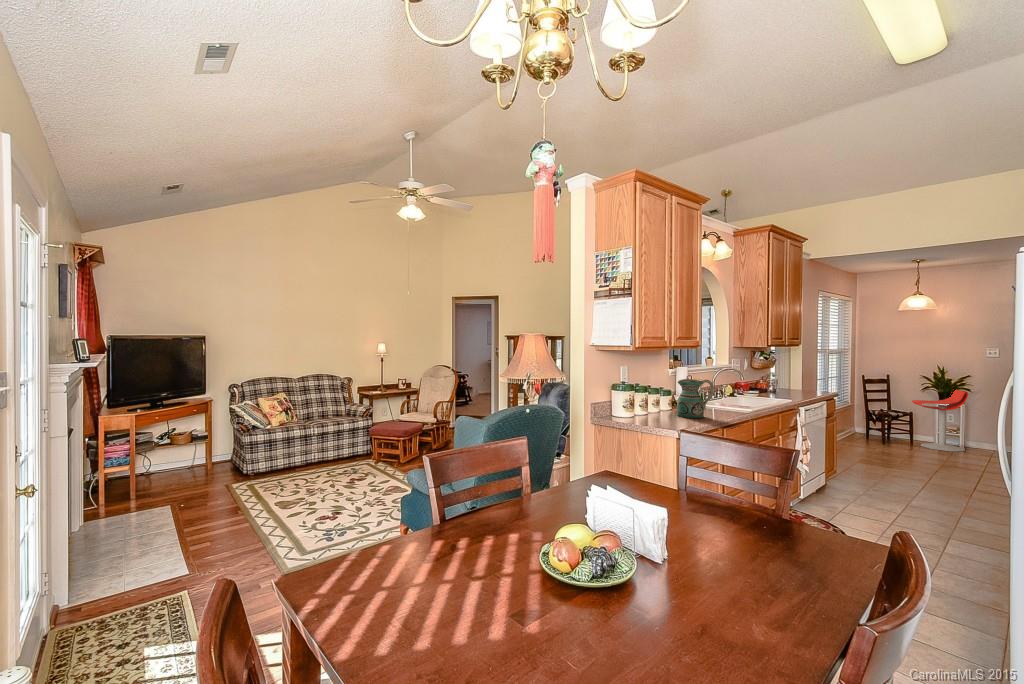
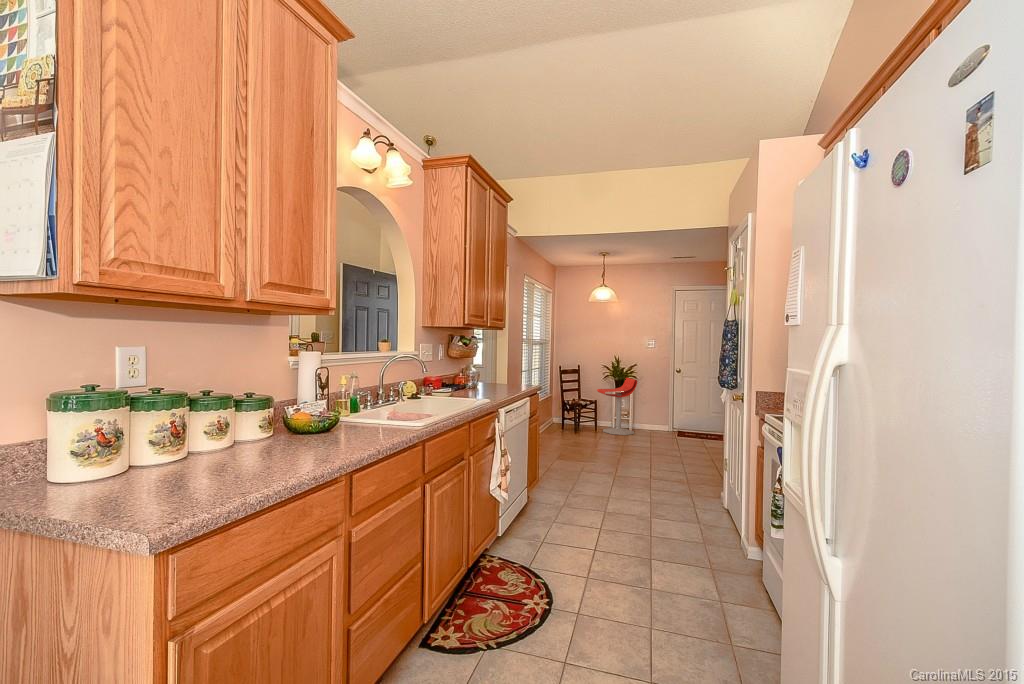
ceramic pitcher: present [677,379,714,418] -> none [264,372,344,456]

